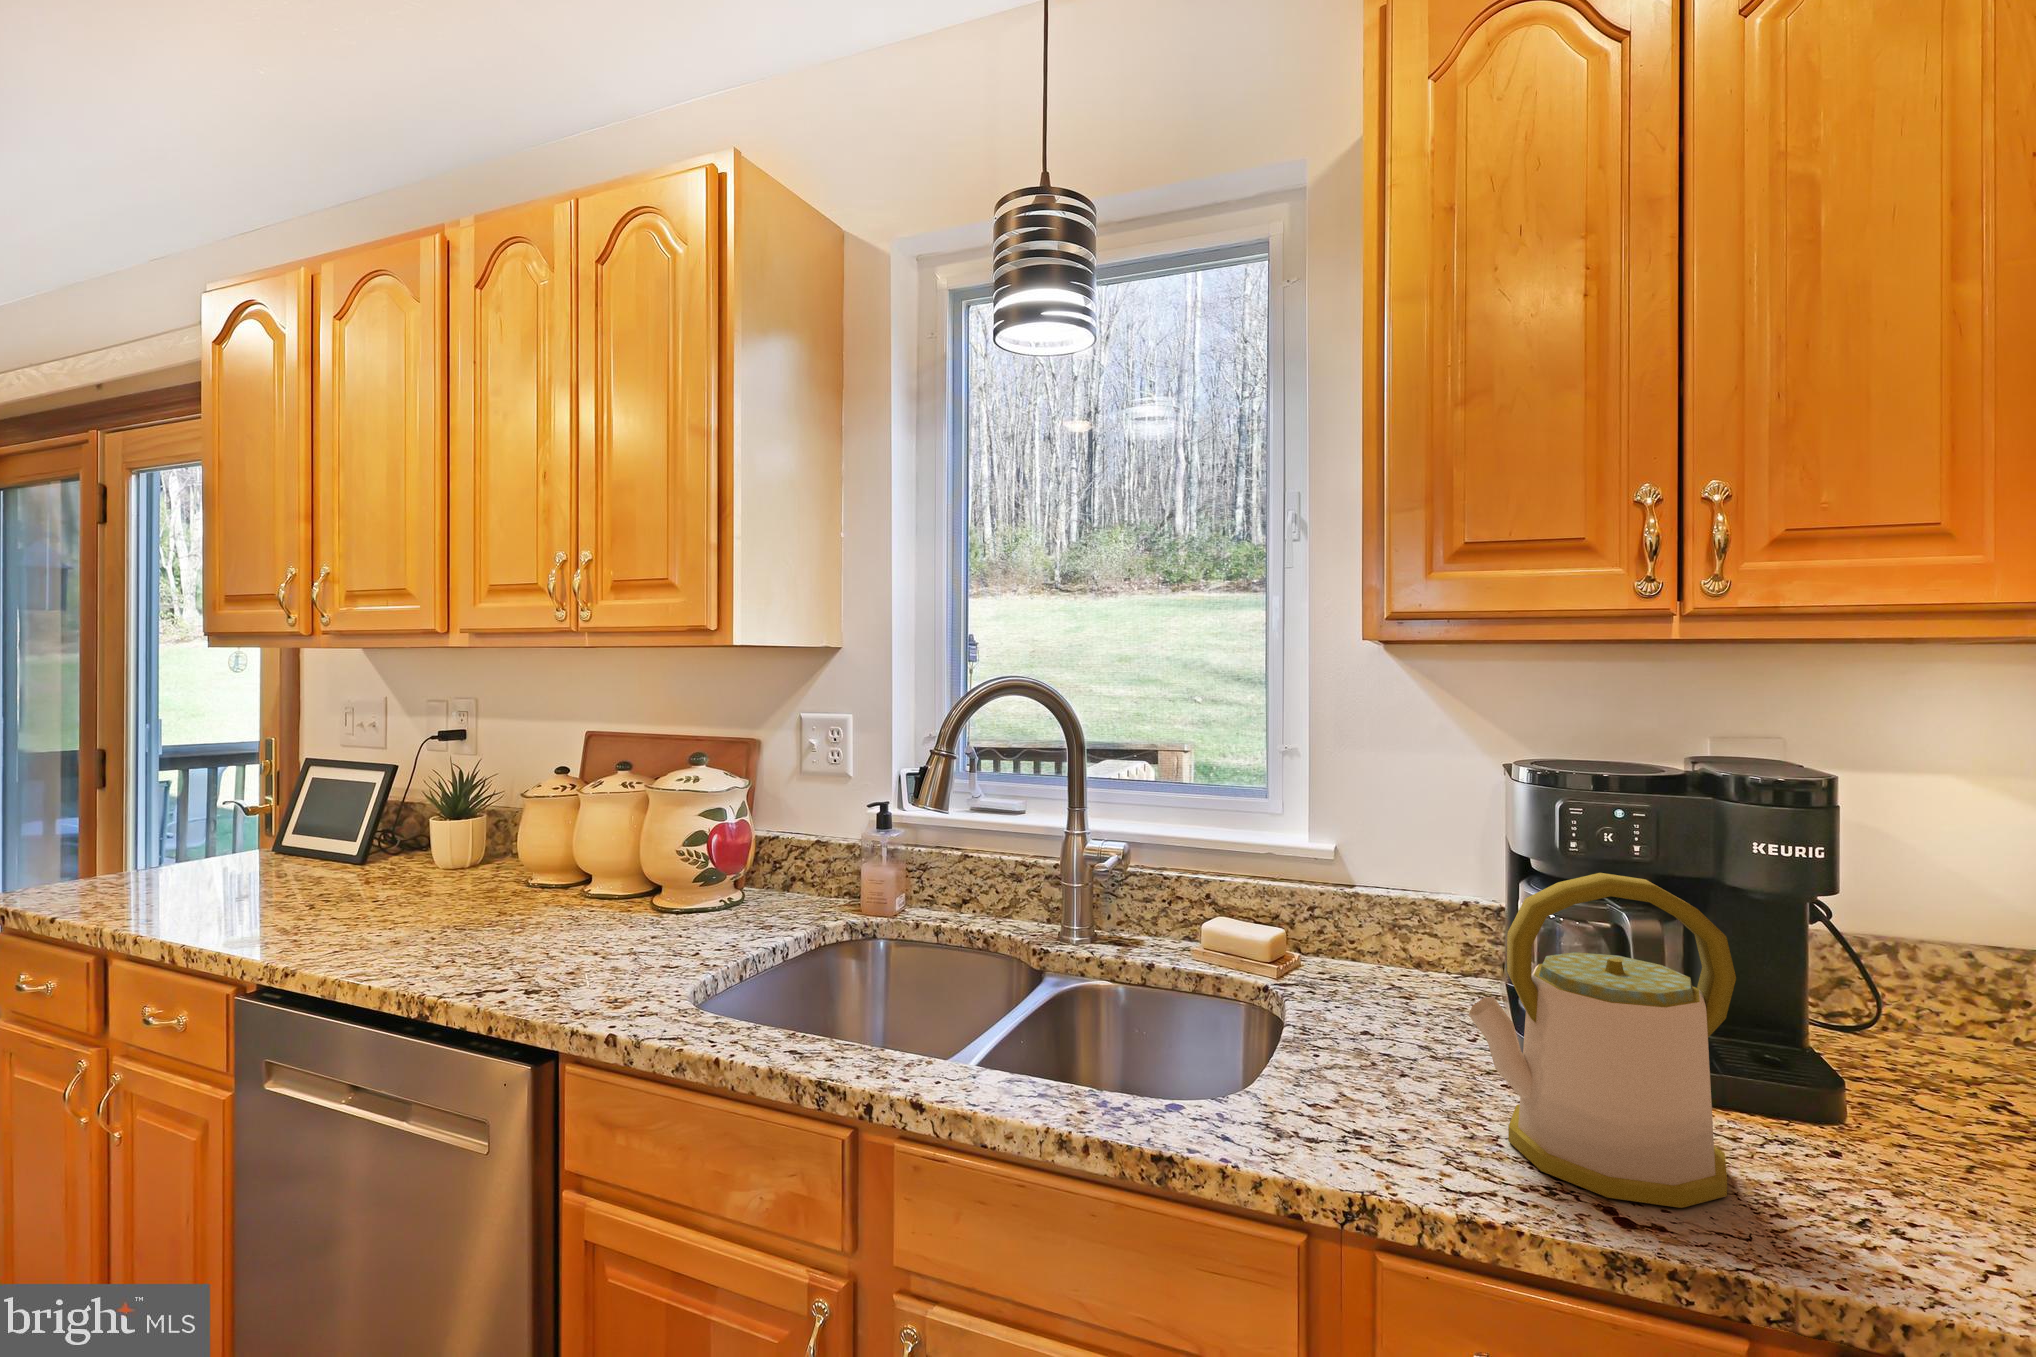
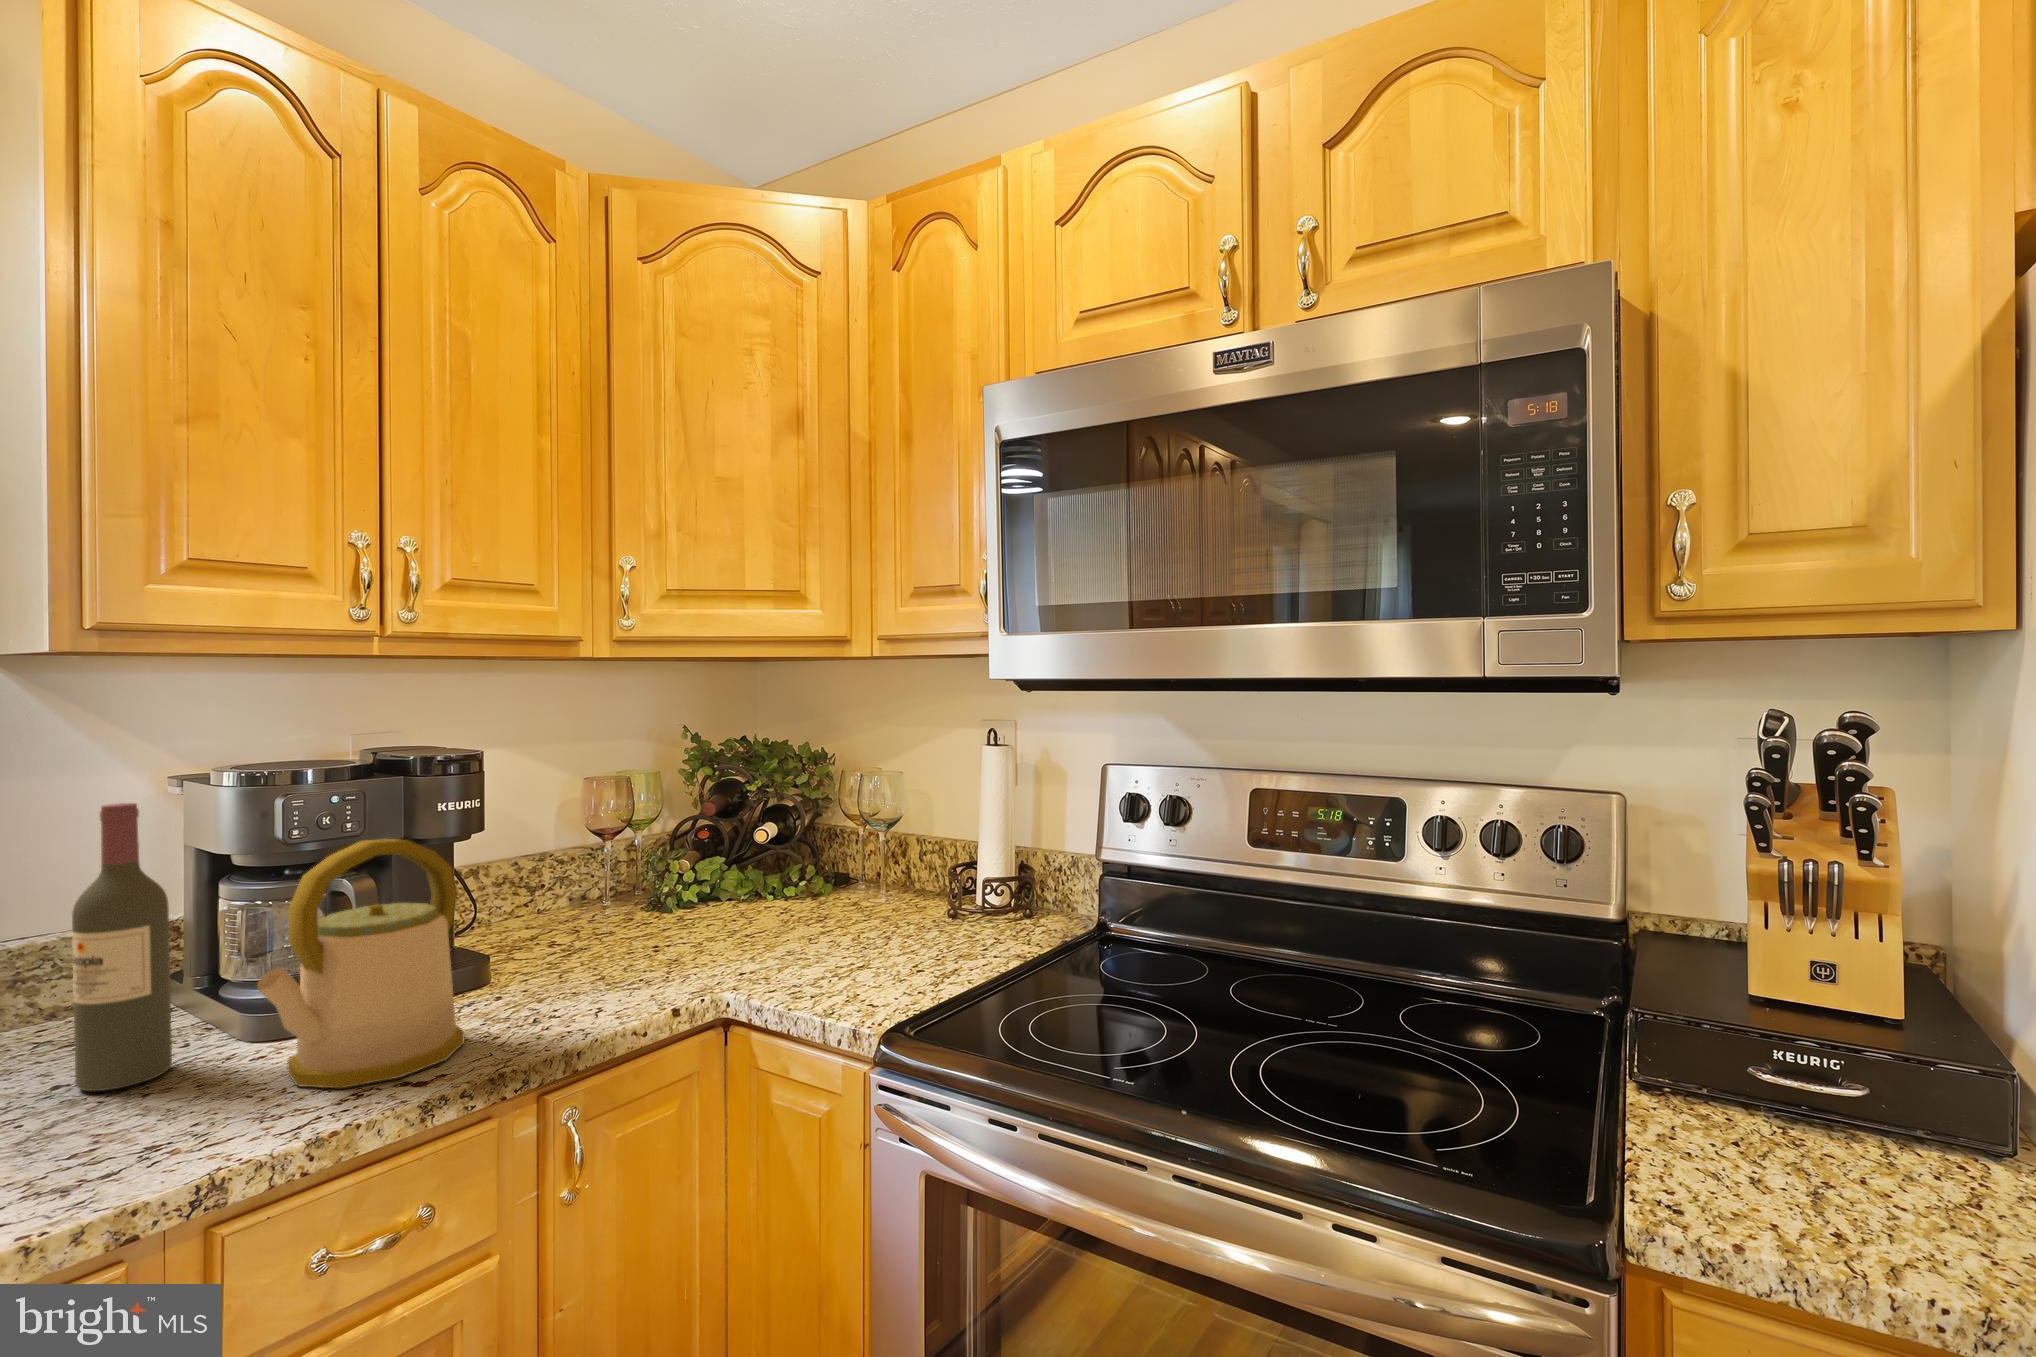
wine bottle: none [1369,784,1443,1062] -> present [72,803,172,1091]

